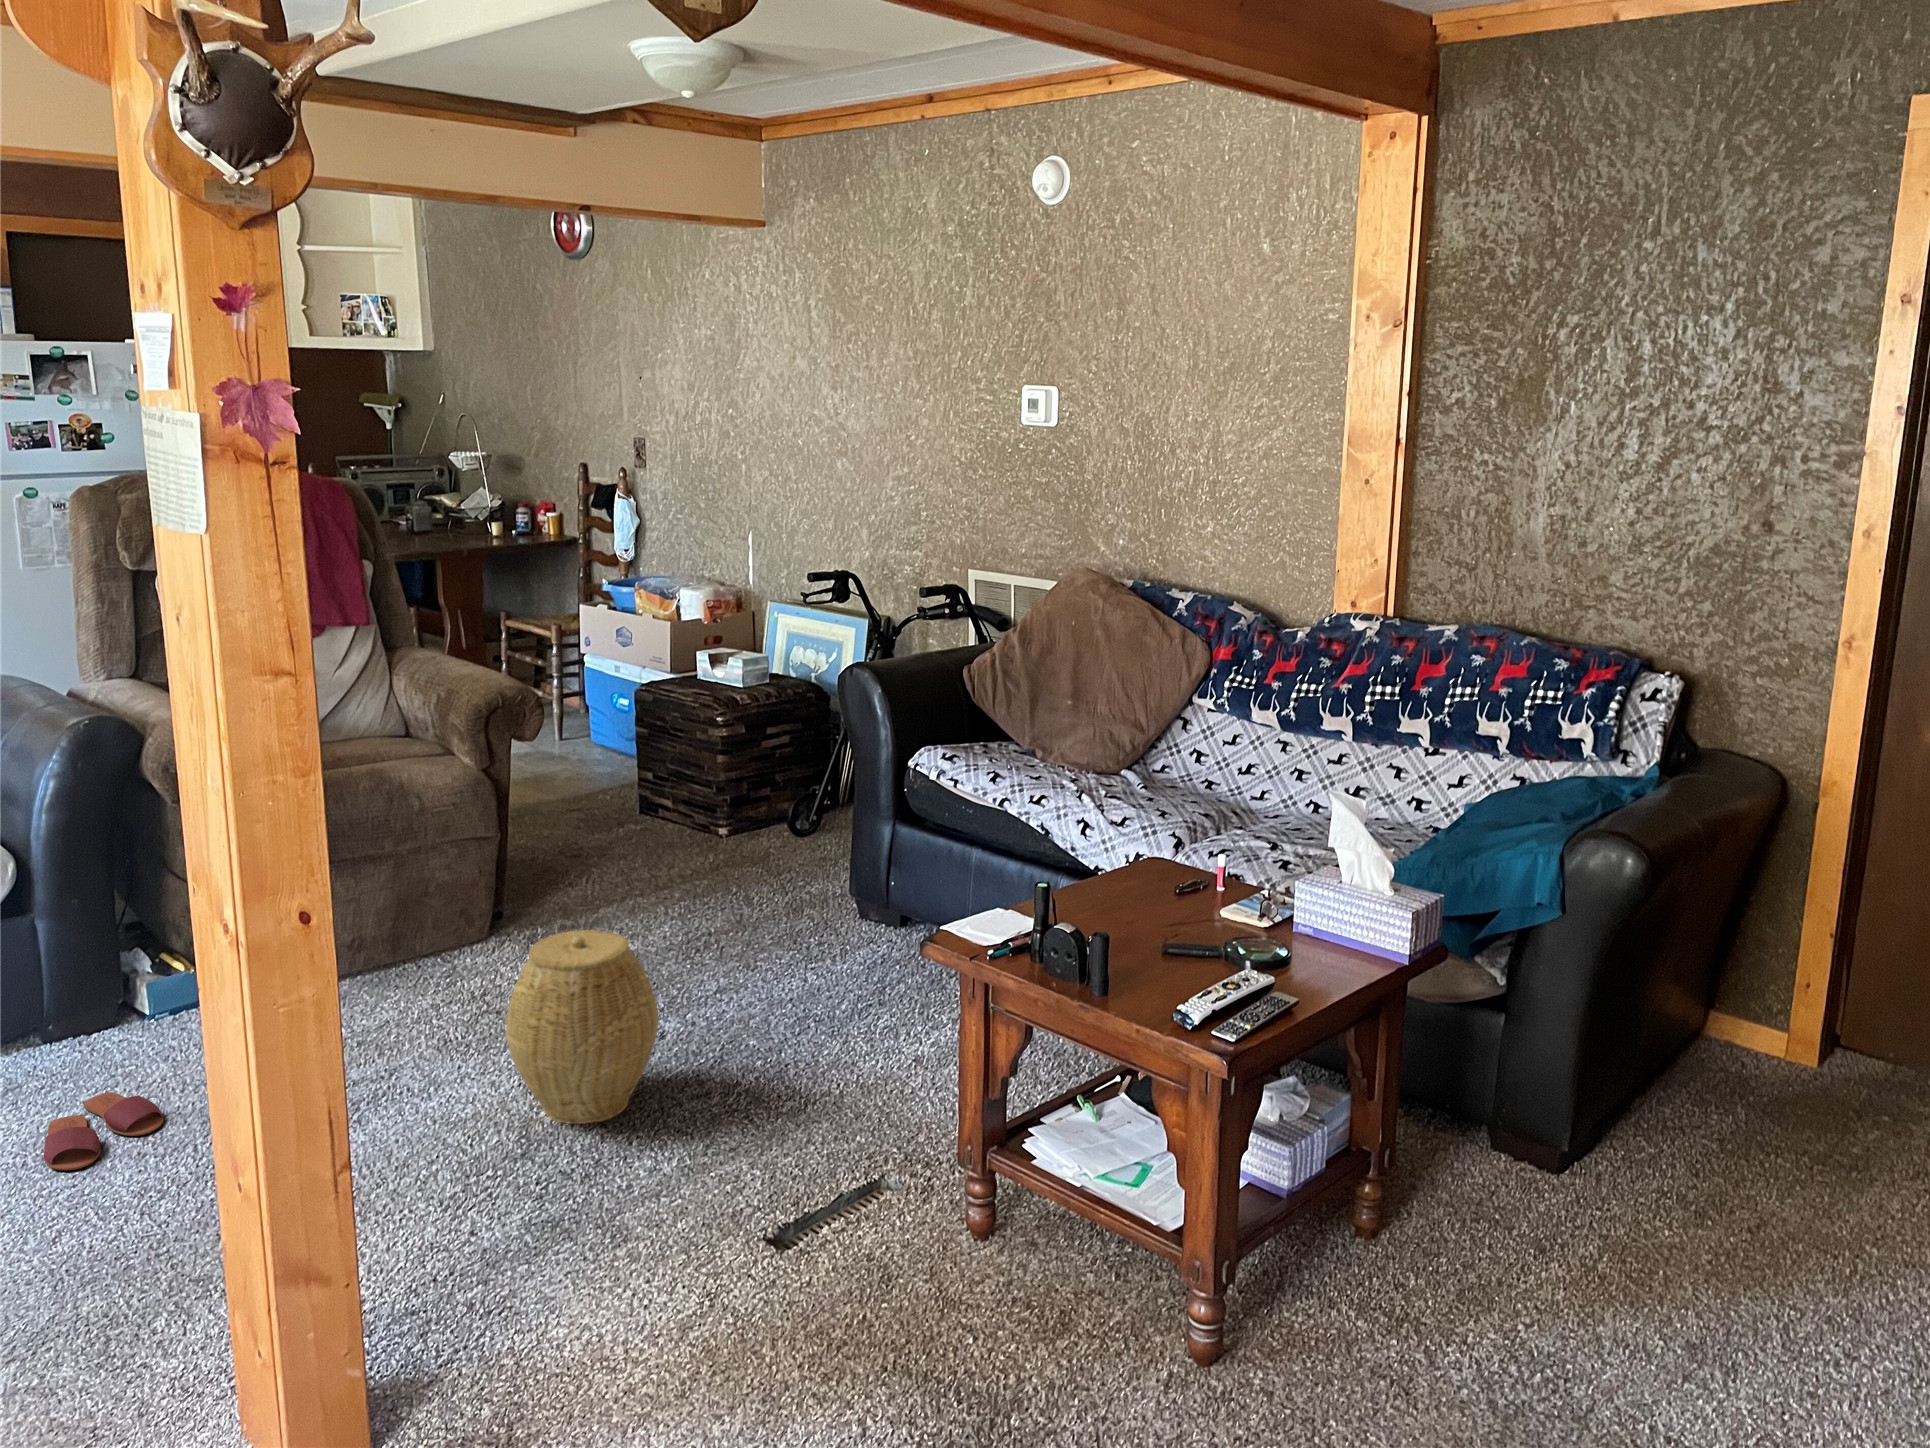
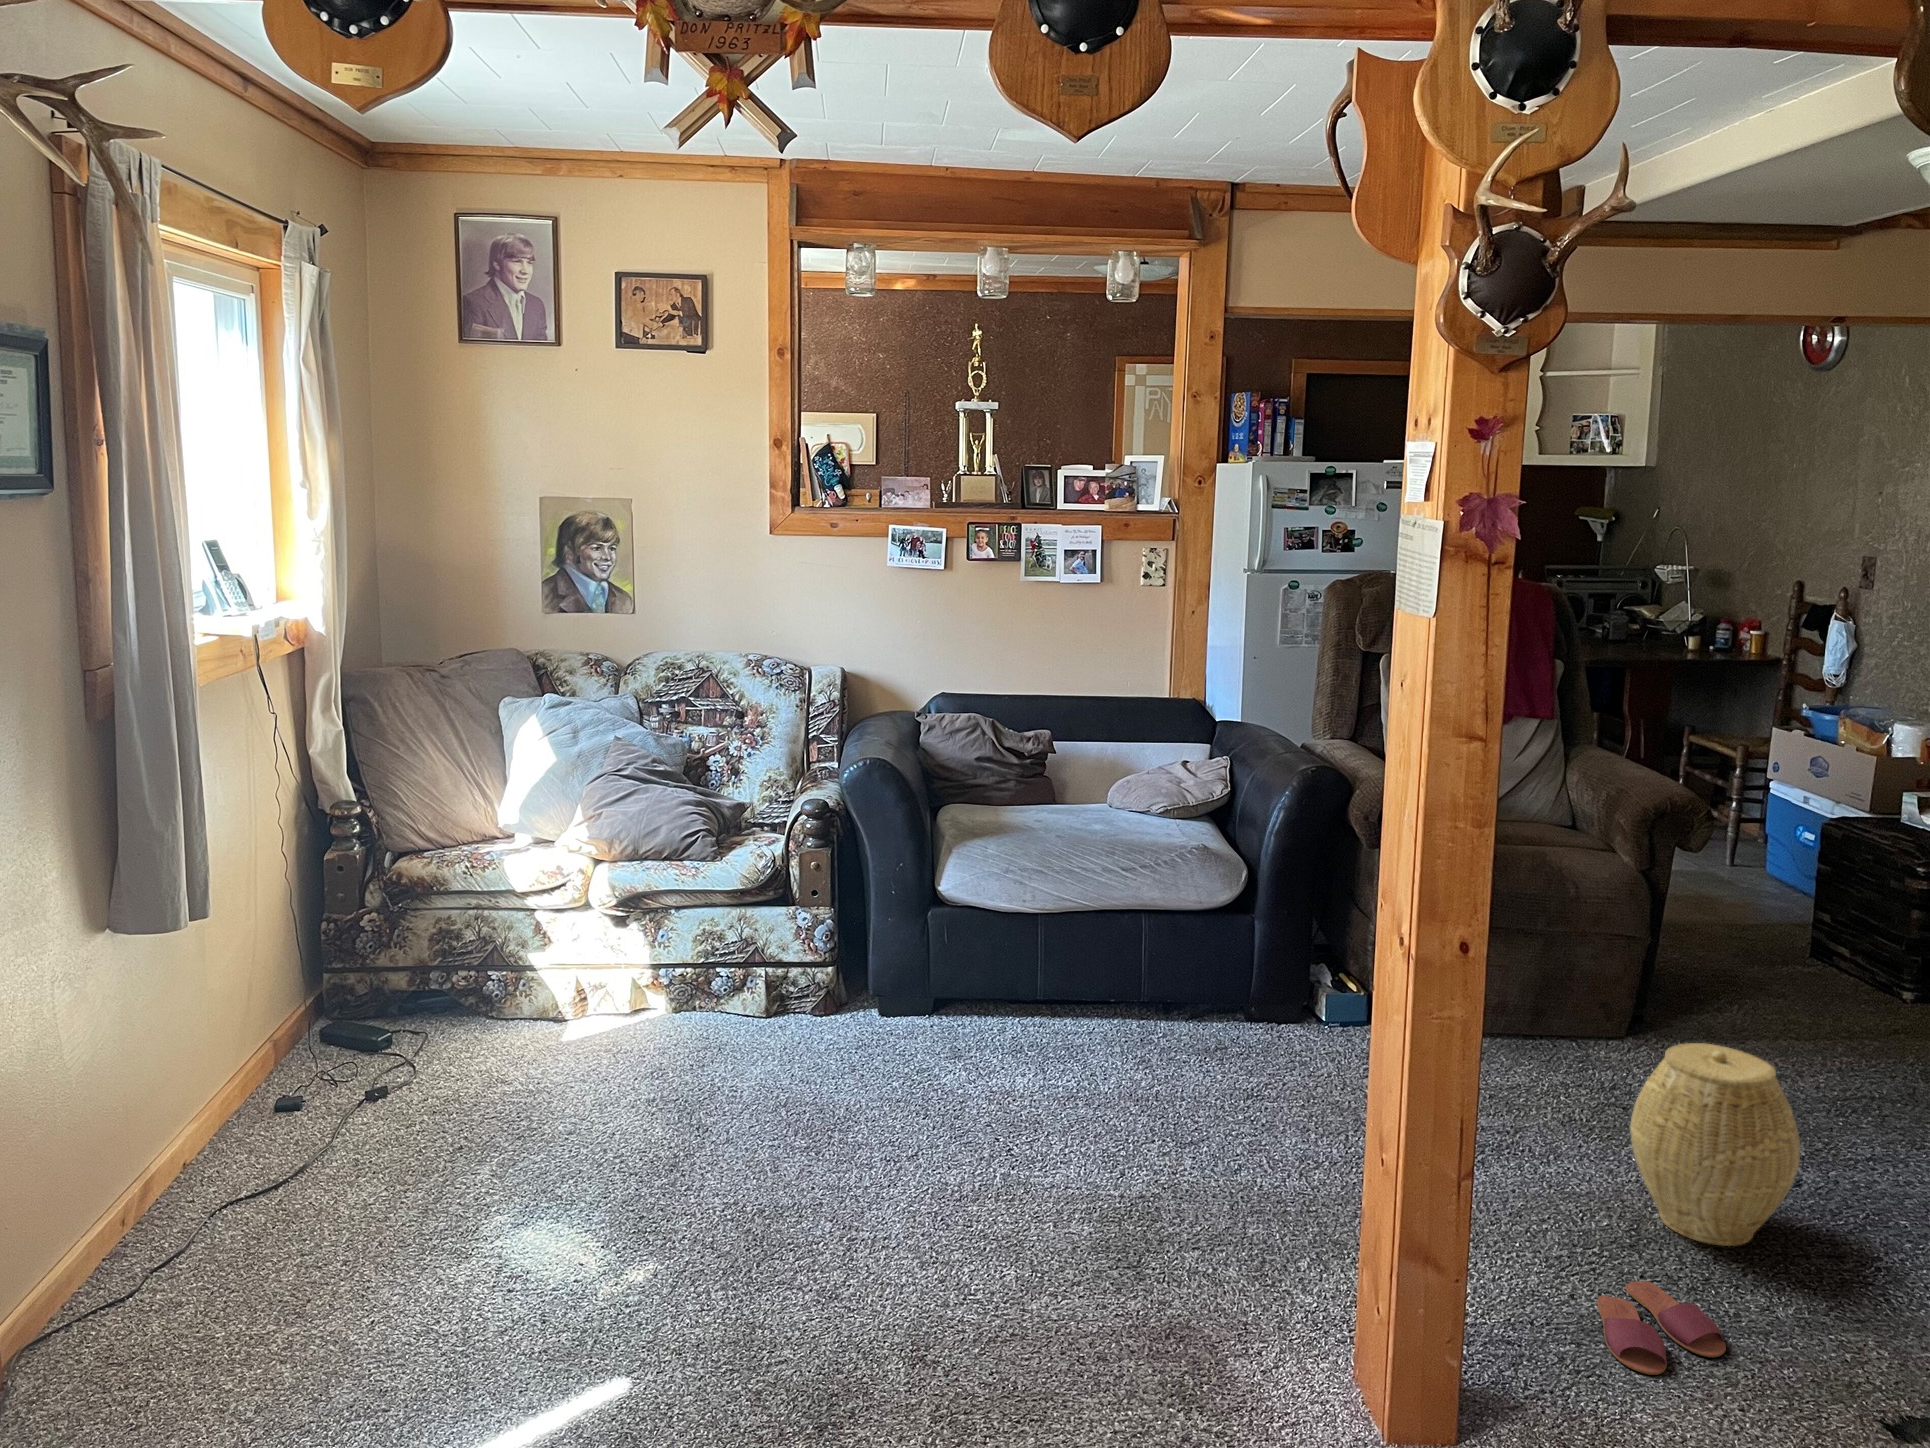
slippers: present [44,1092,163,1170] -> present [1598,1281,1726,1375]

